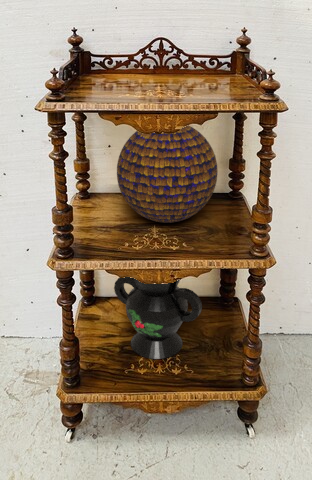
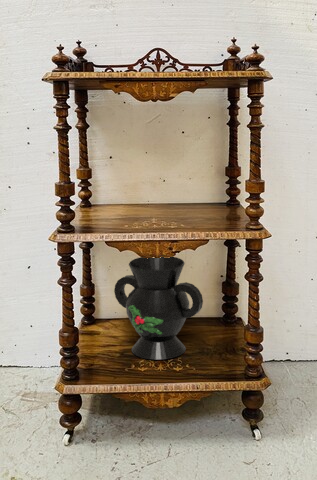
decorative orb: present [117,125,218,223] -> none [116,118,213,216]

